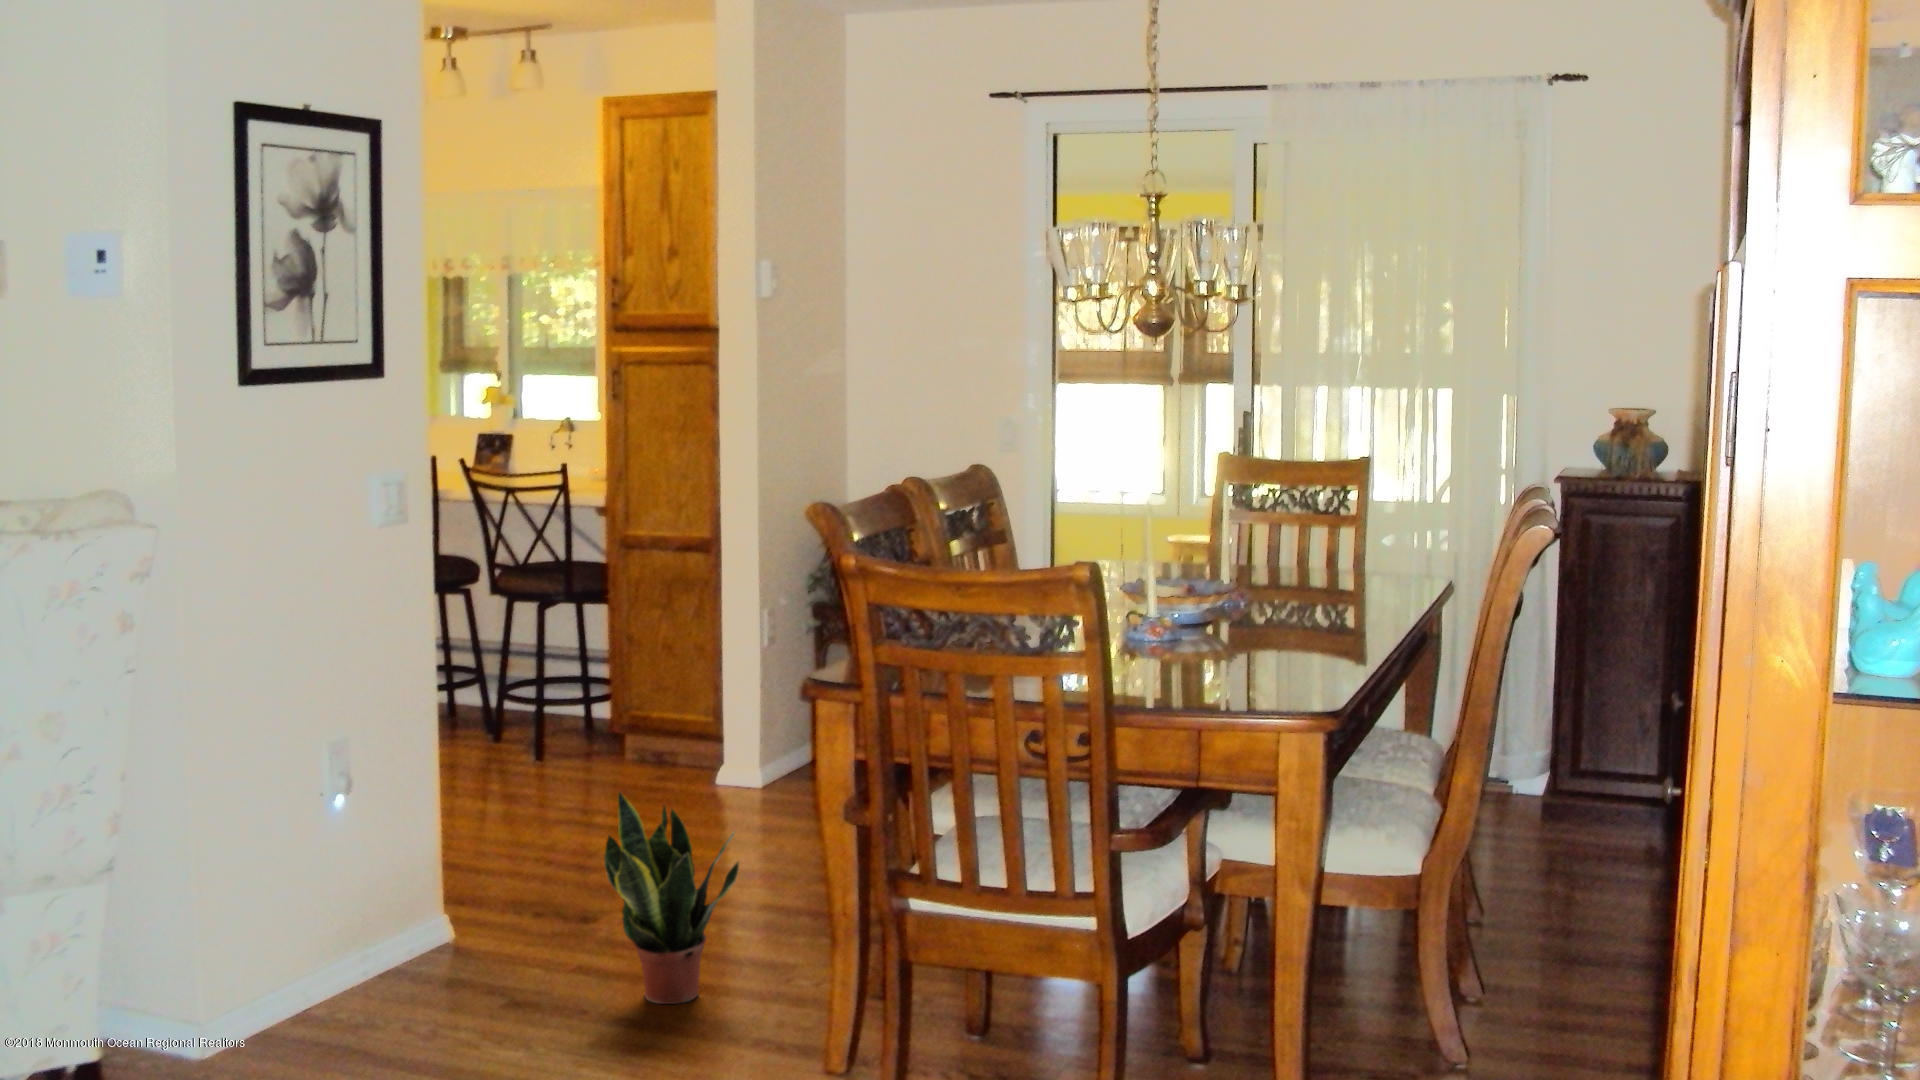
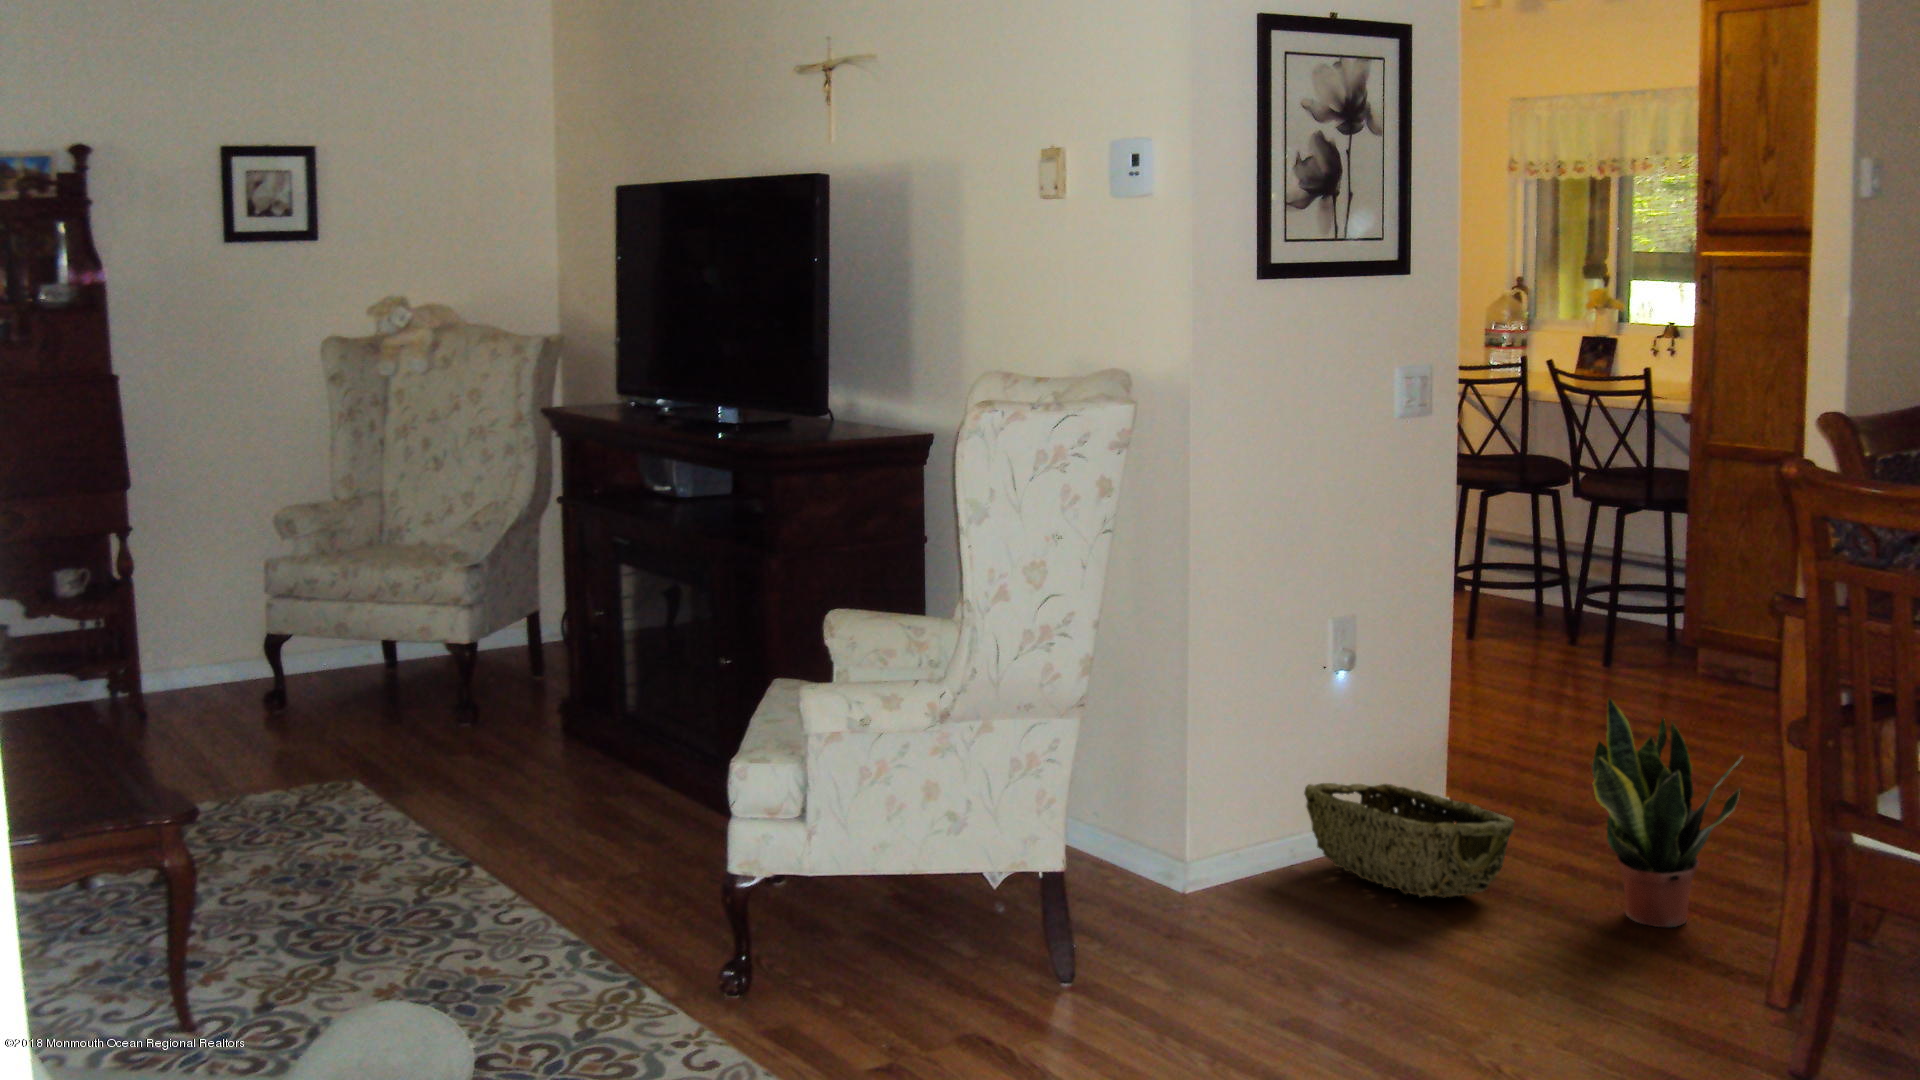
woven basket: none [313,912,538,1023] -> present [1304,783,1515,898]

